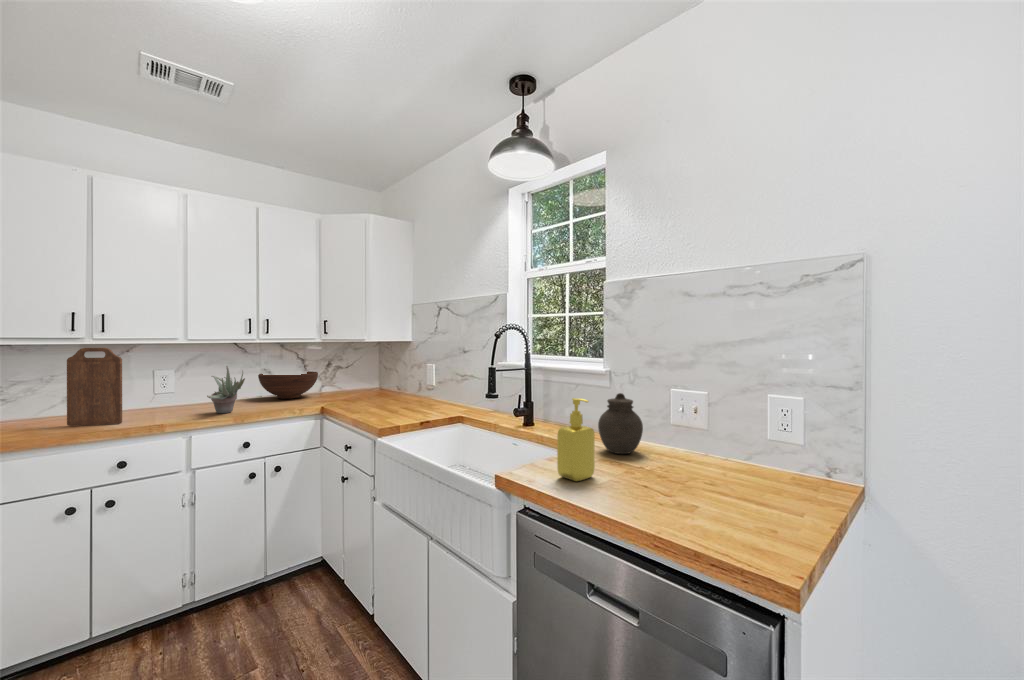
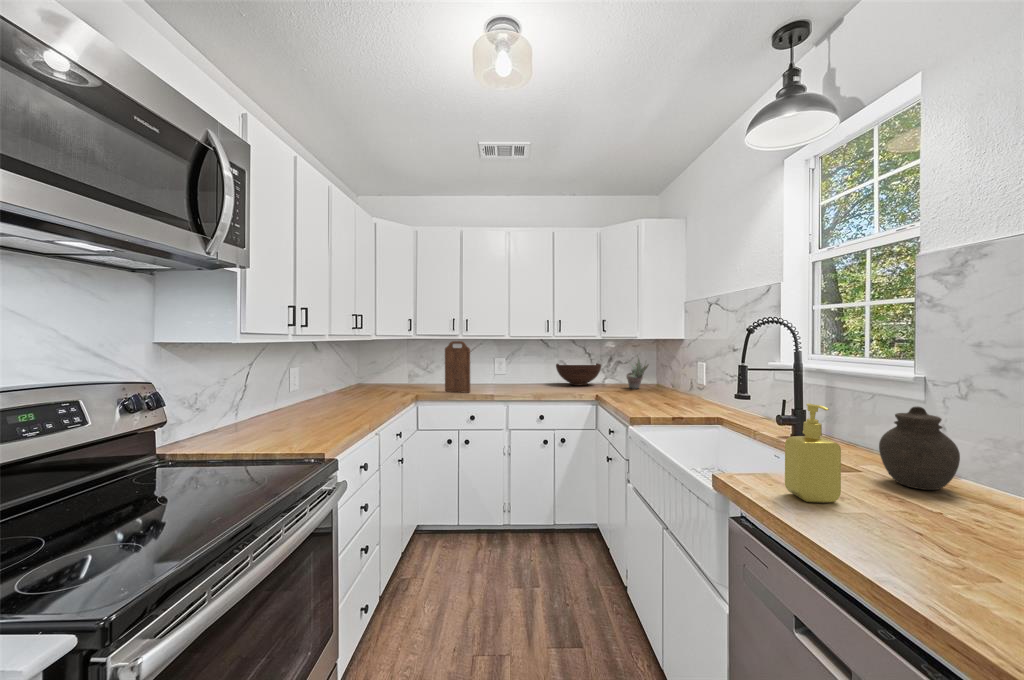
succulent plant: present [207,366,245,413] -> present [627,355,648,389]

